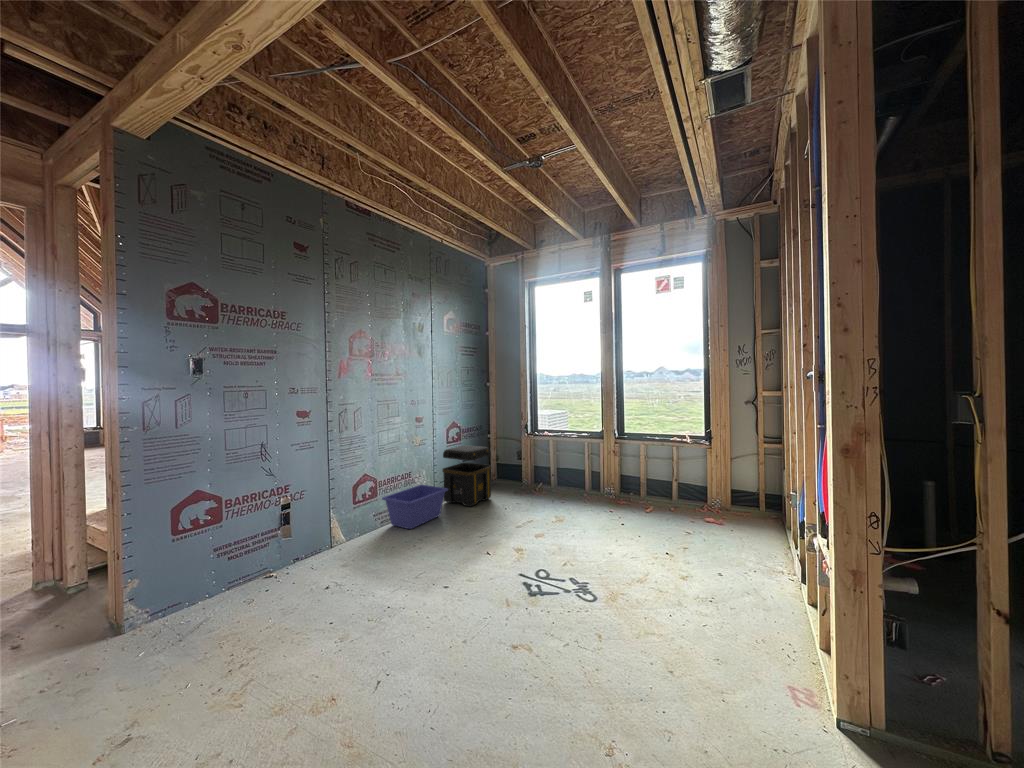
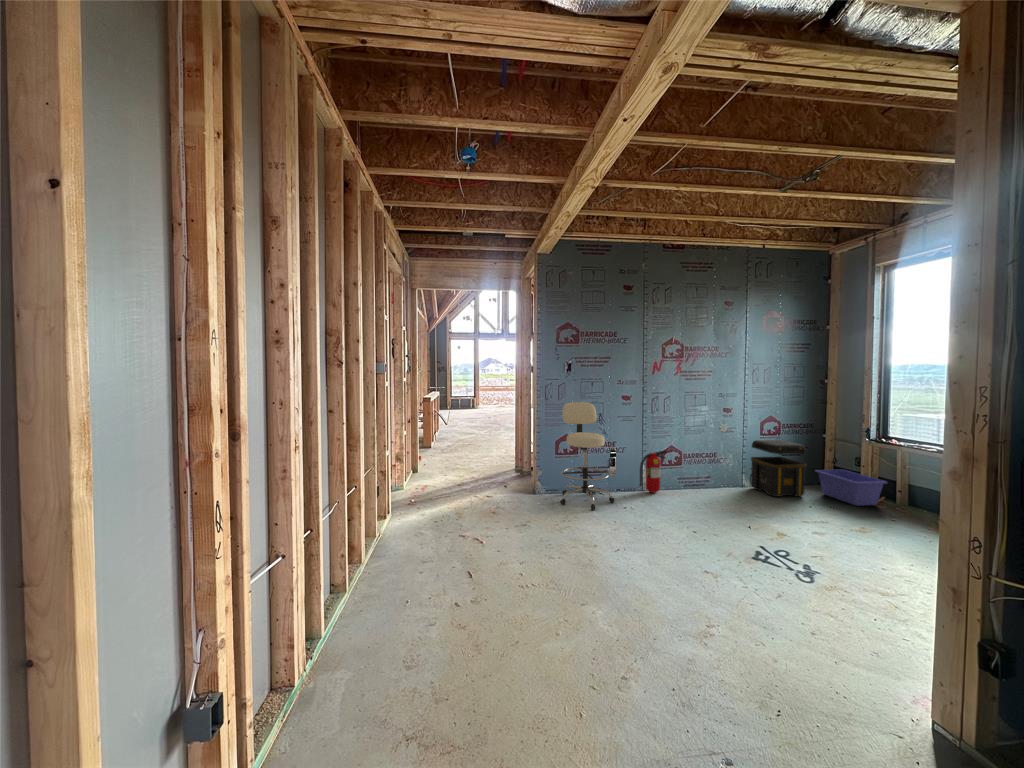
stool: none [187,427,306,636] -> present [560,402,614,510]
fire extinguisher: none [331,481,365,547] -> present [640,450,667,493]
storage bin: present [382,485,448,529] -> present [815,470,887,506]

